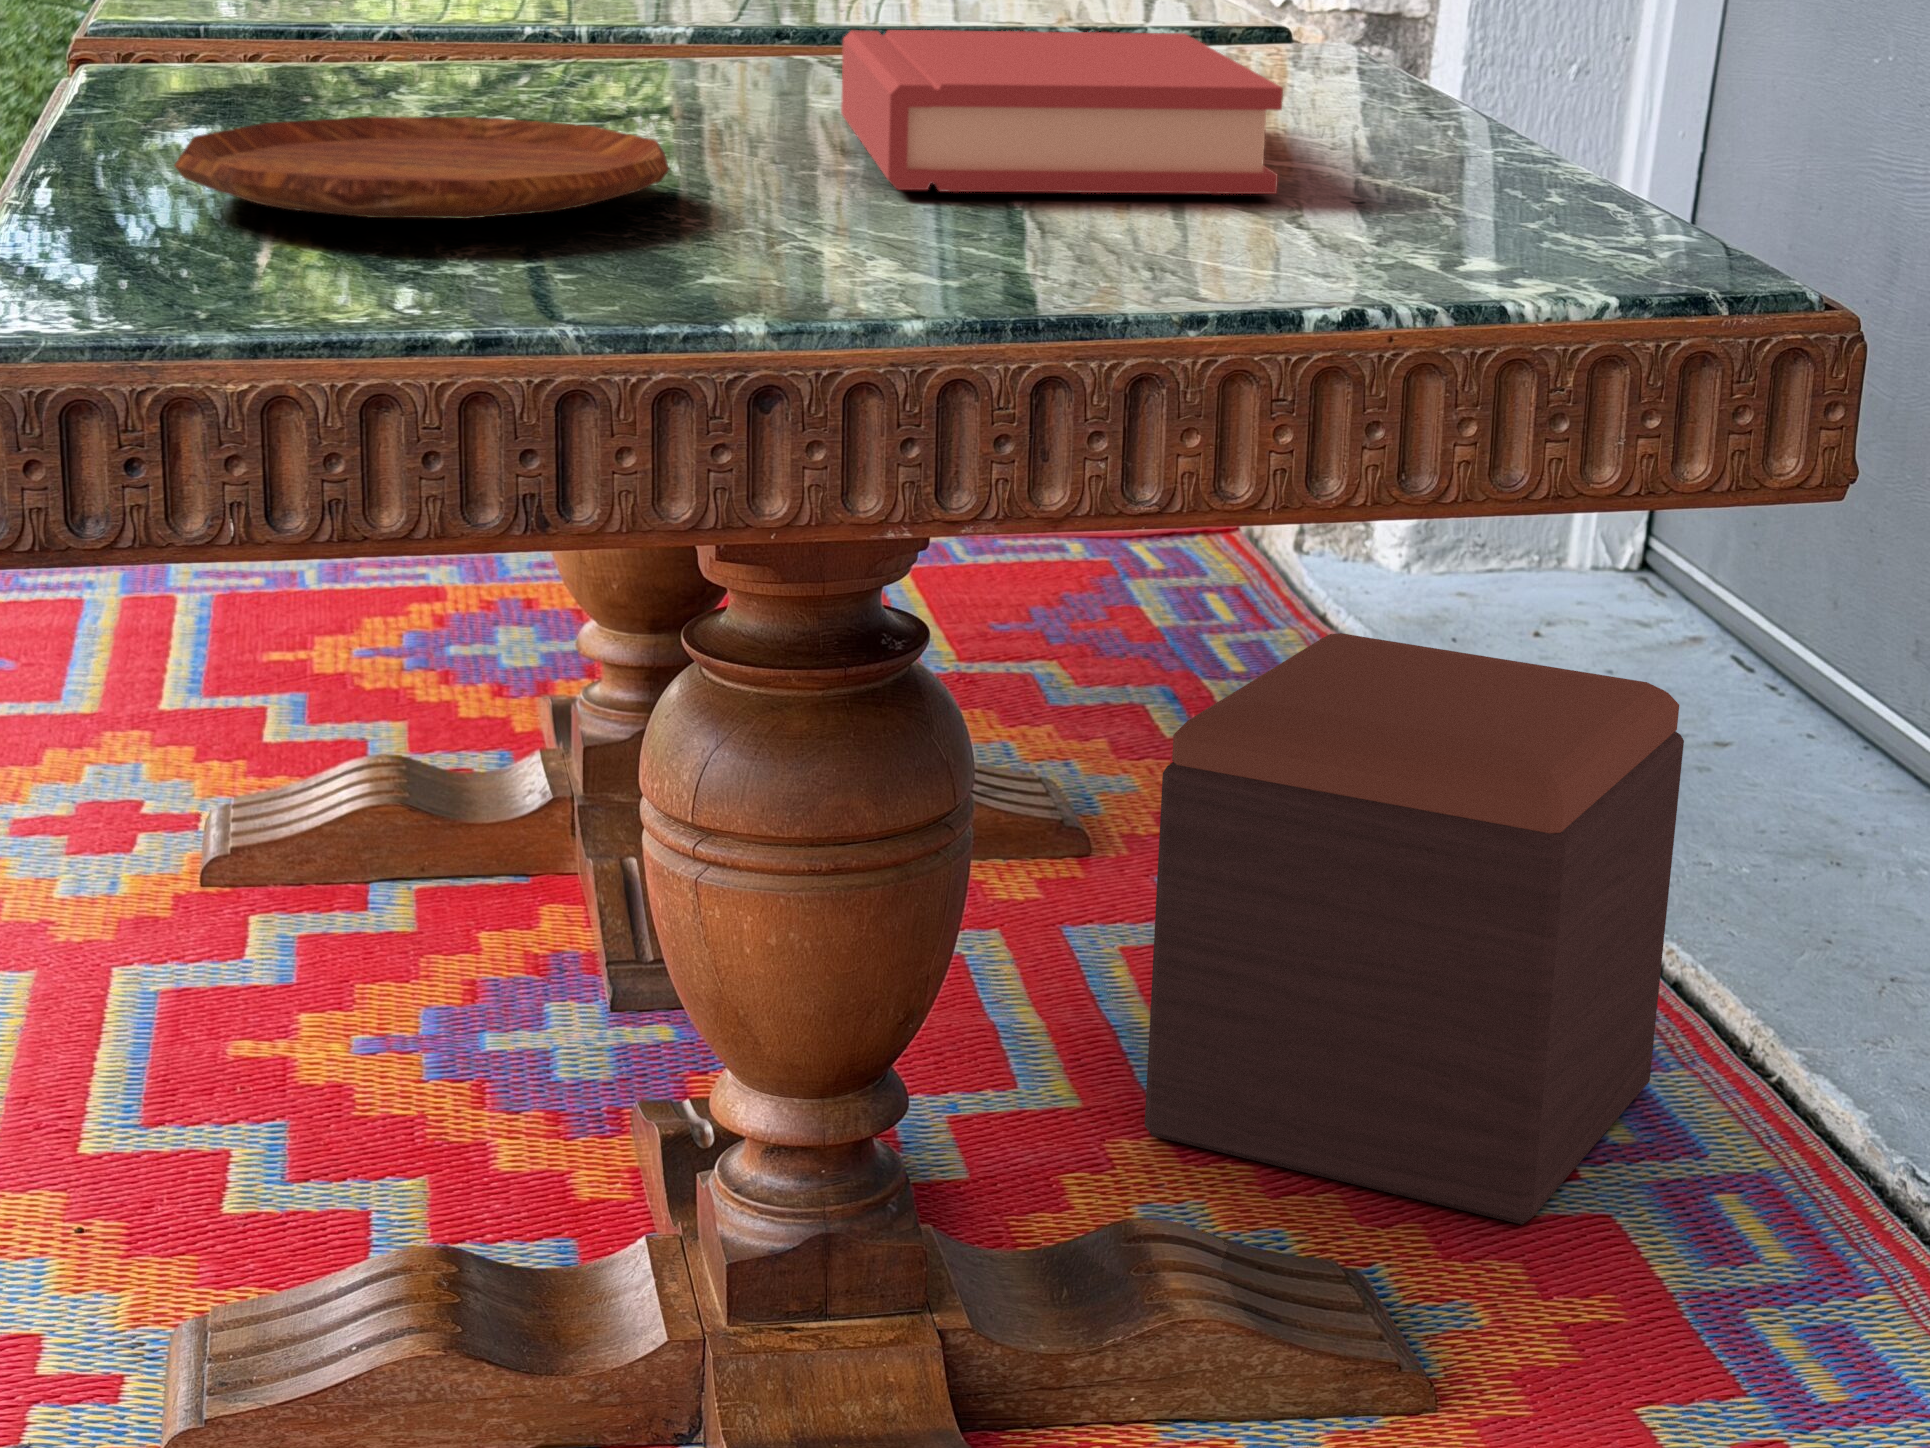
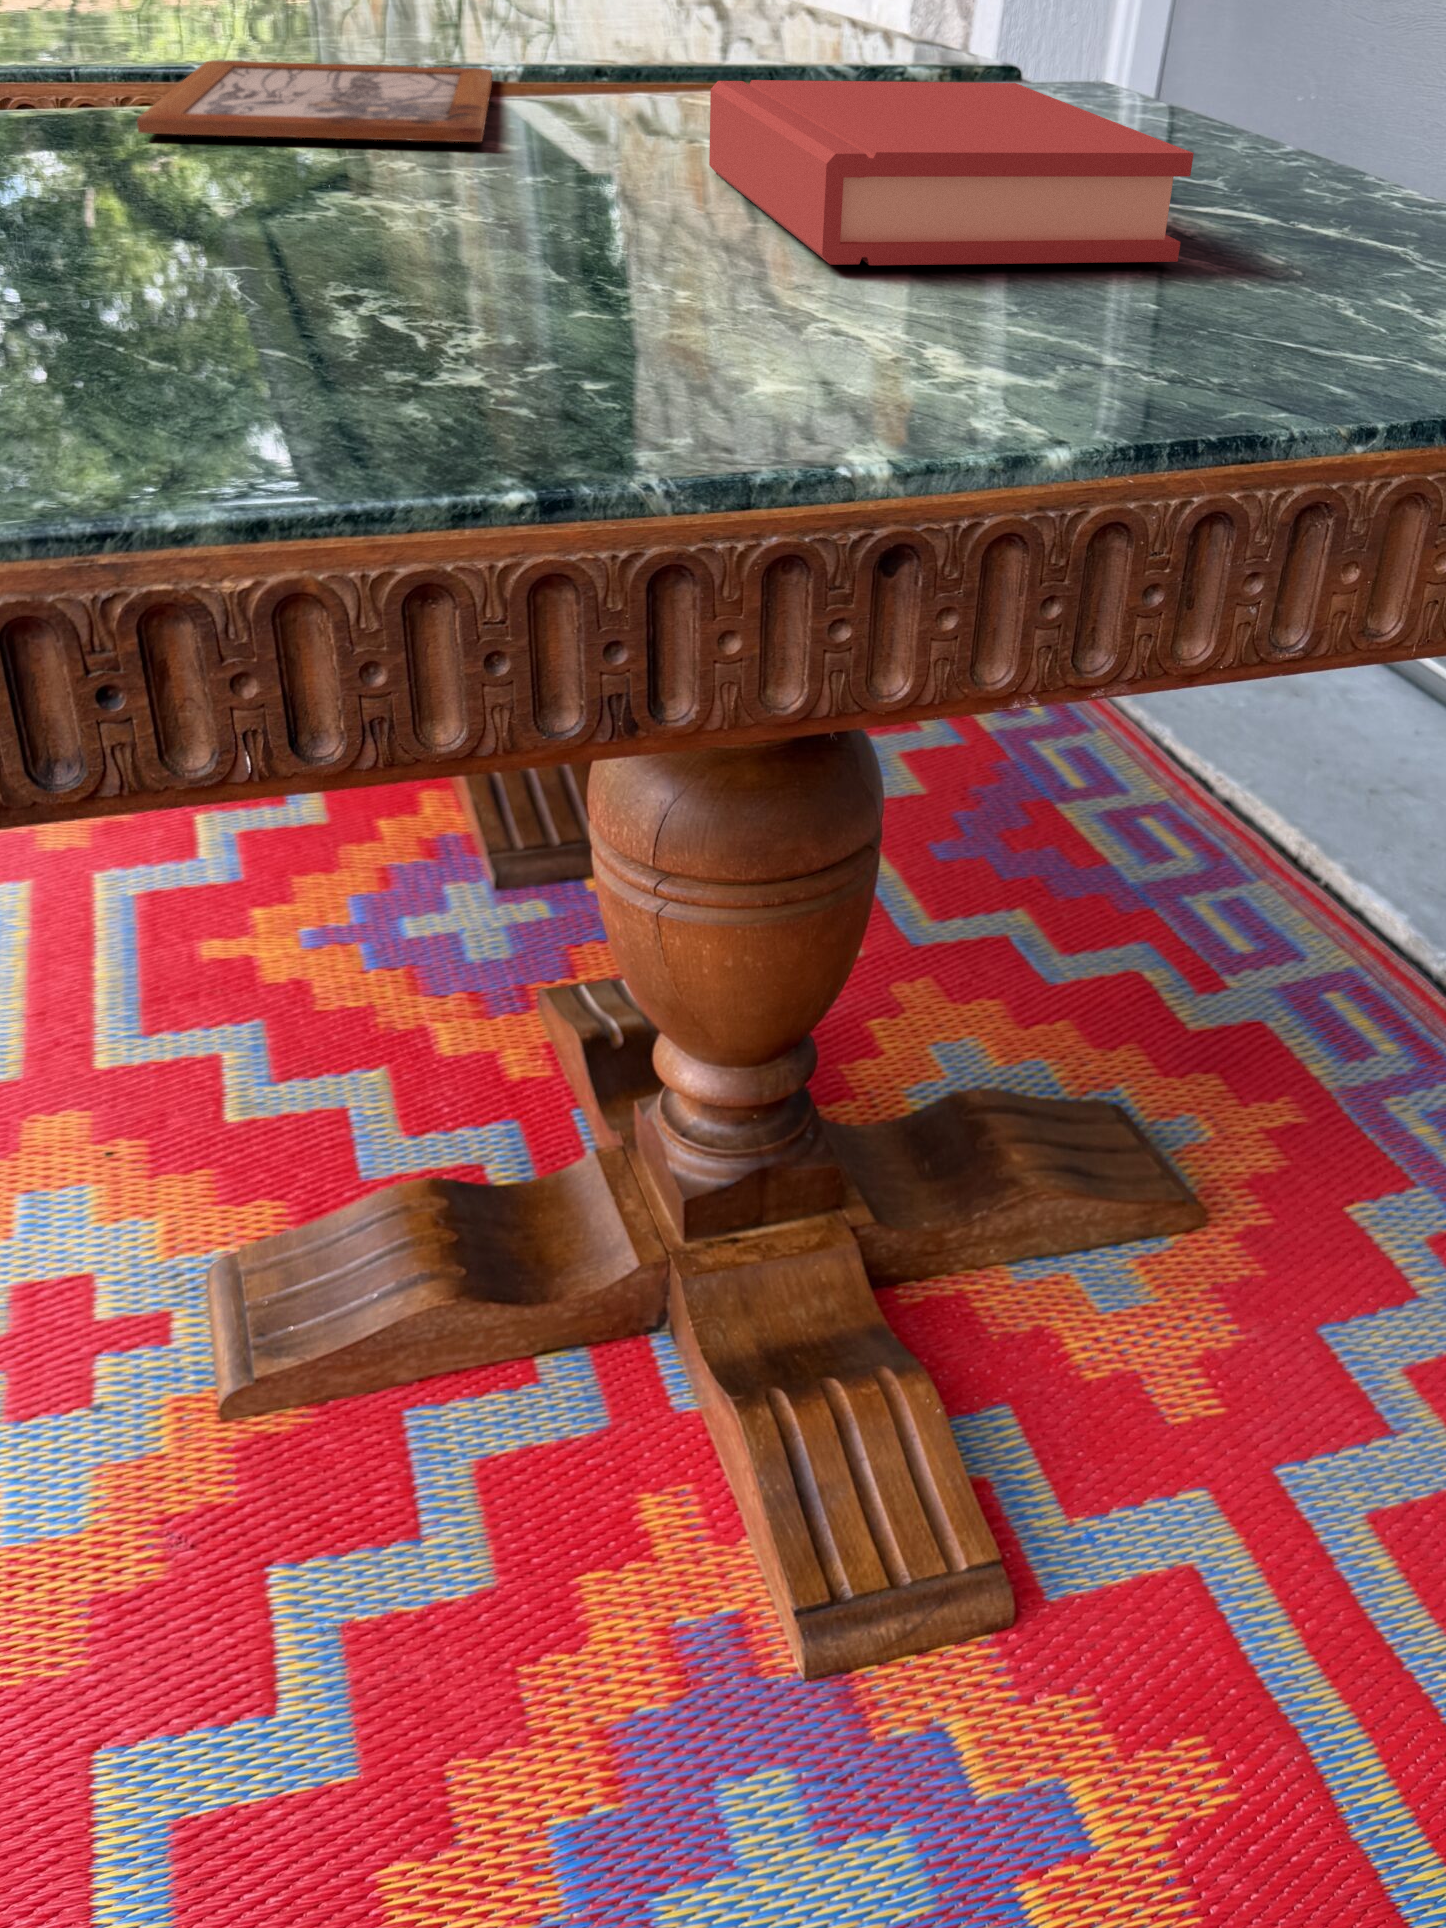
picture frame: none [251,22,659,93] -> present [137,60,492,142]
tray: present [175,116,669,219] -> none [99,186,628,323]
footstool: present [1145,633,1684,1225] -> none [928,587,1325,1056]

